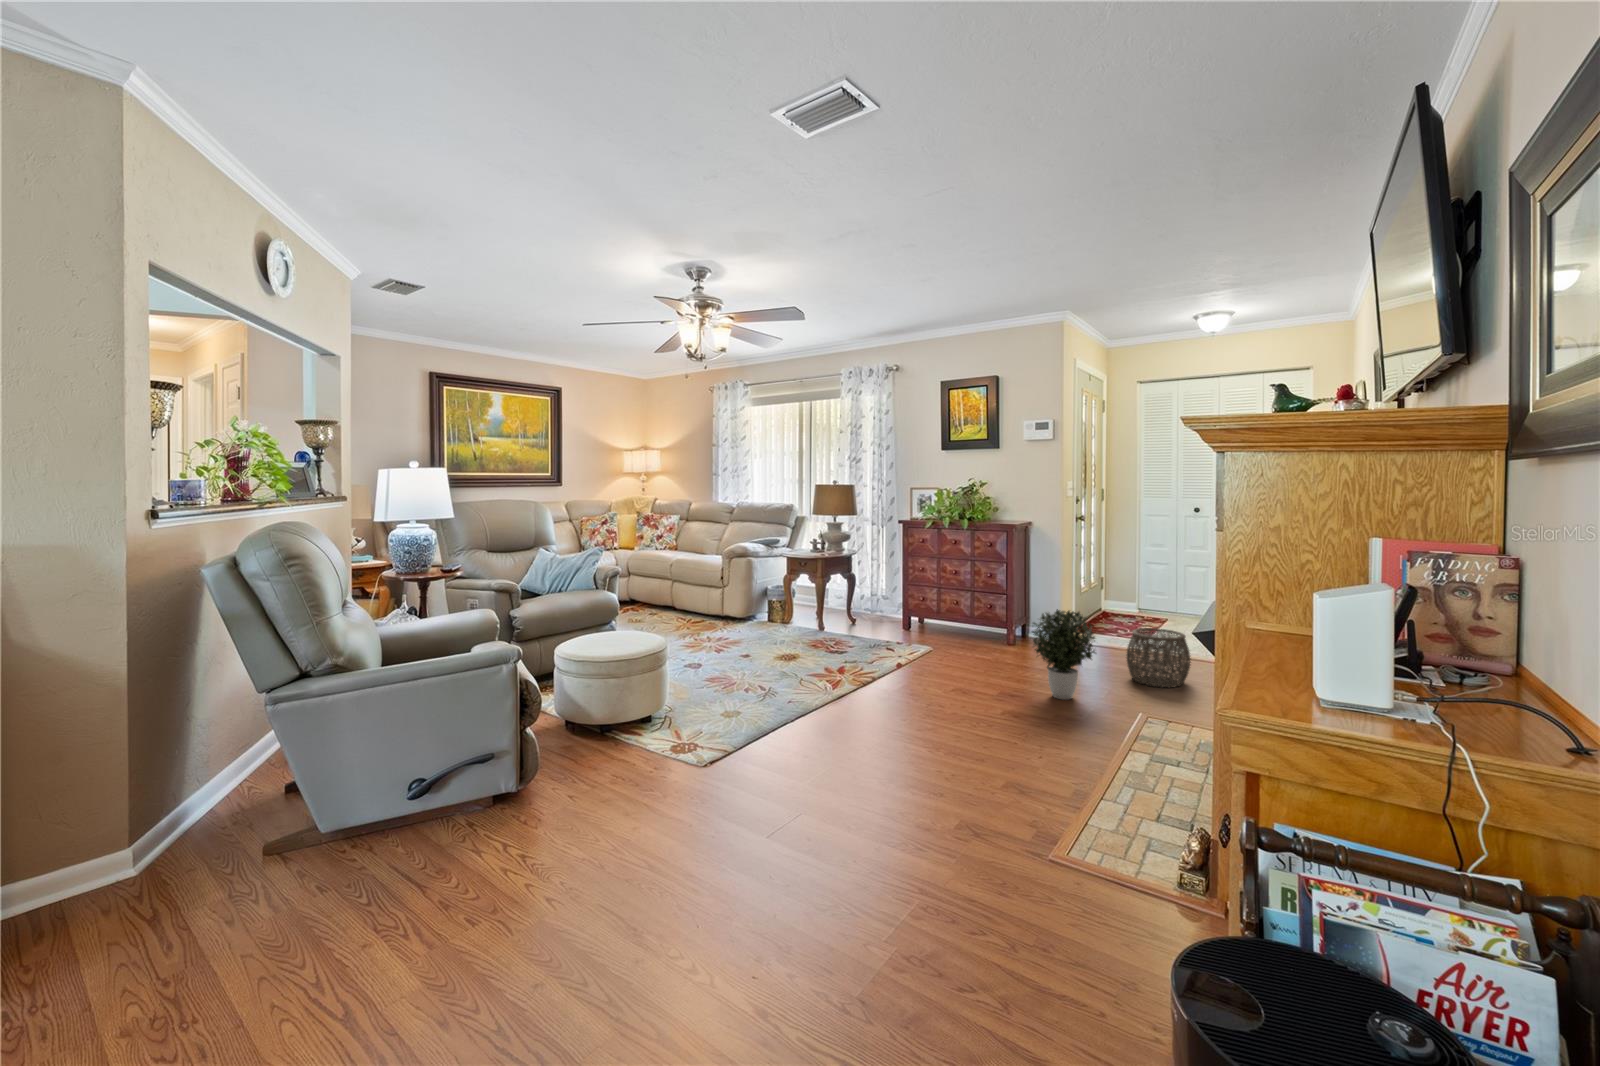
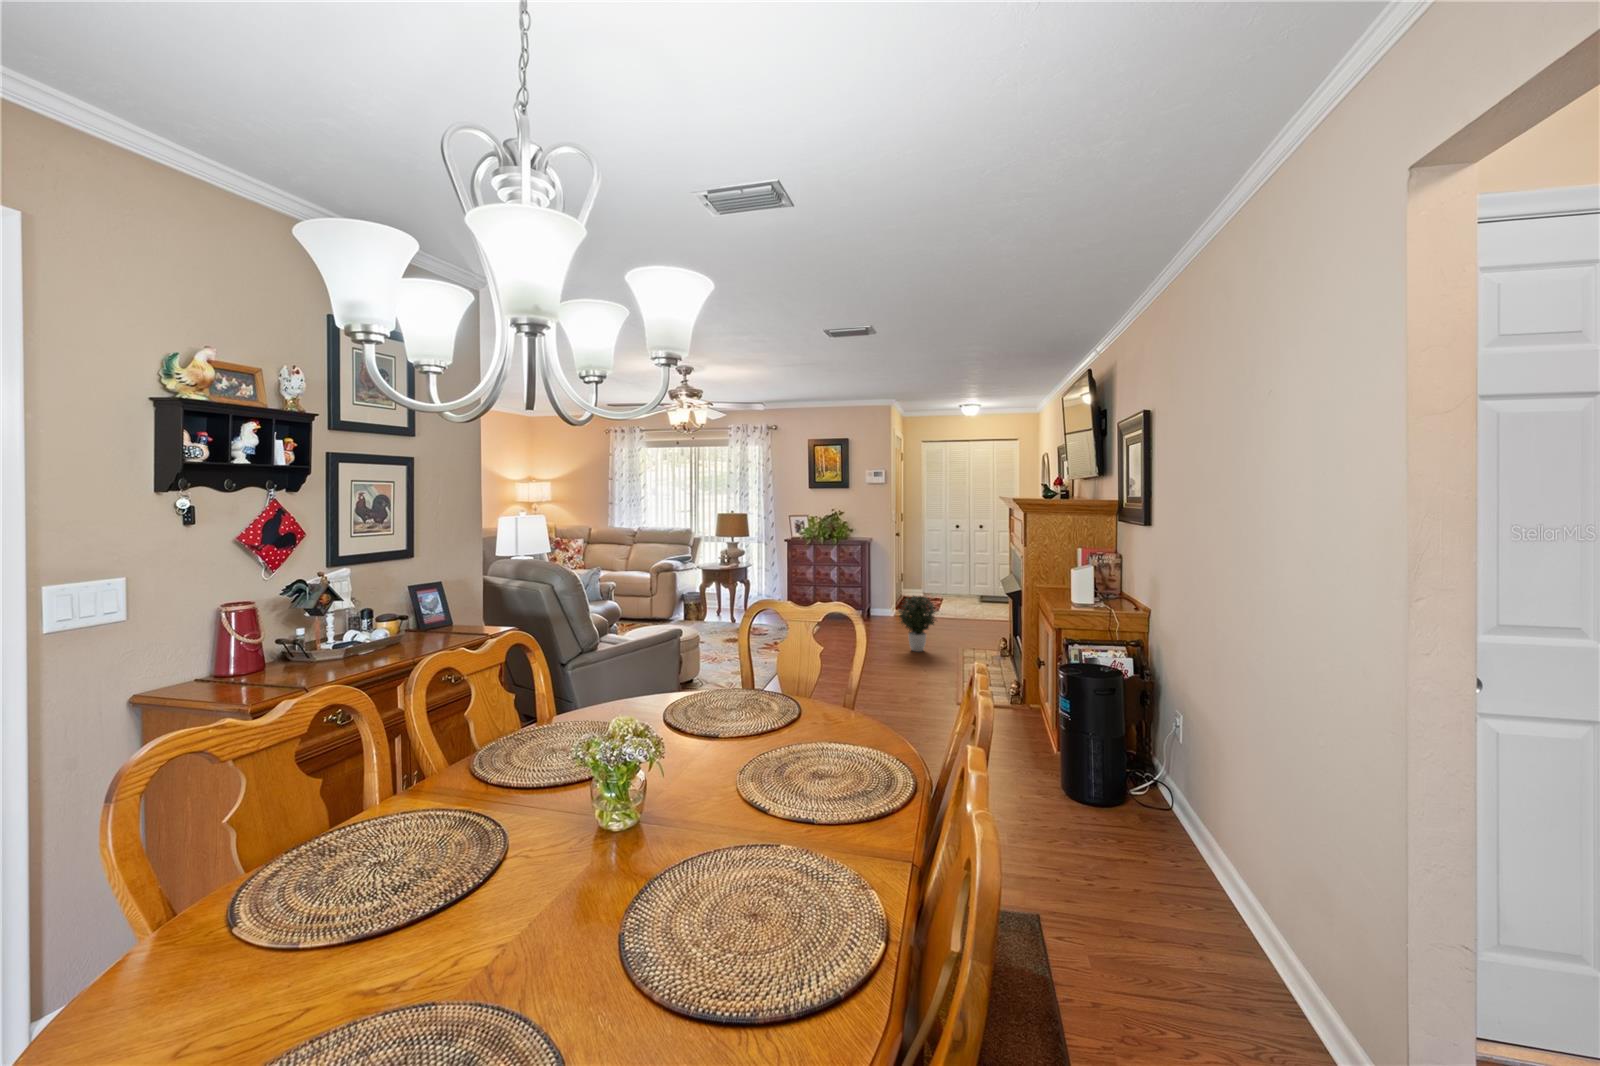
woven basket: present [1126,628,1191,688] -> none [948,607,985,642]

